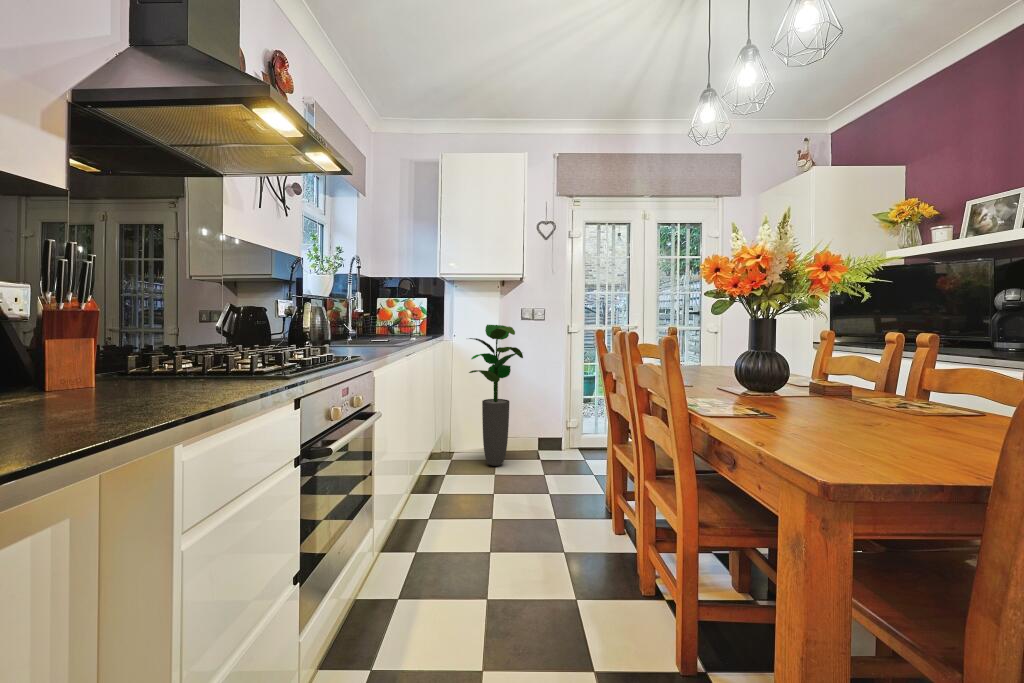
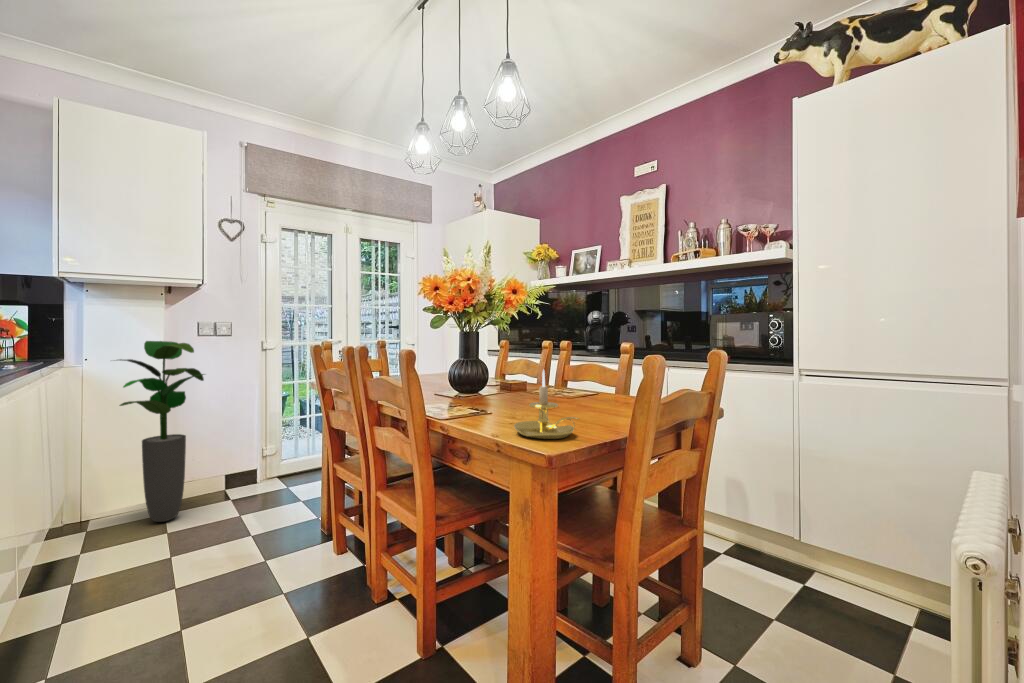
candle holder: none [791,369,895,466] -> present [514,370,579,439]

